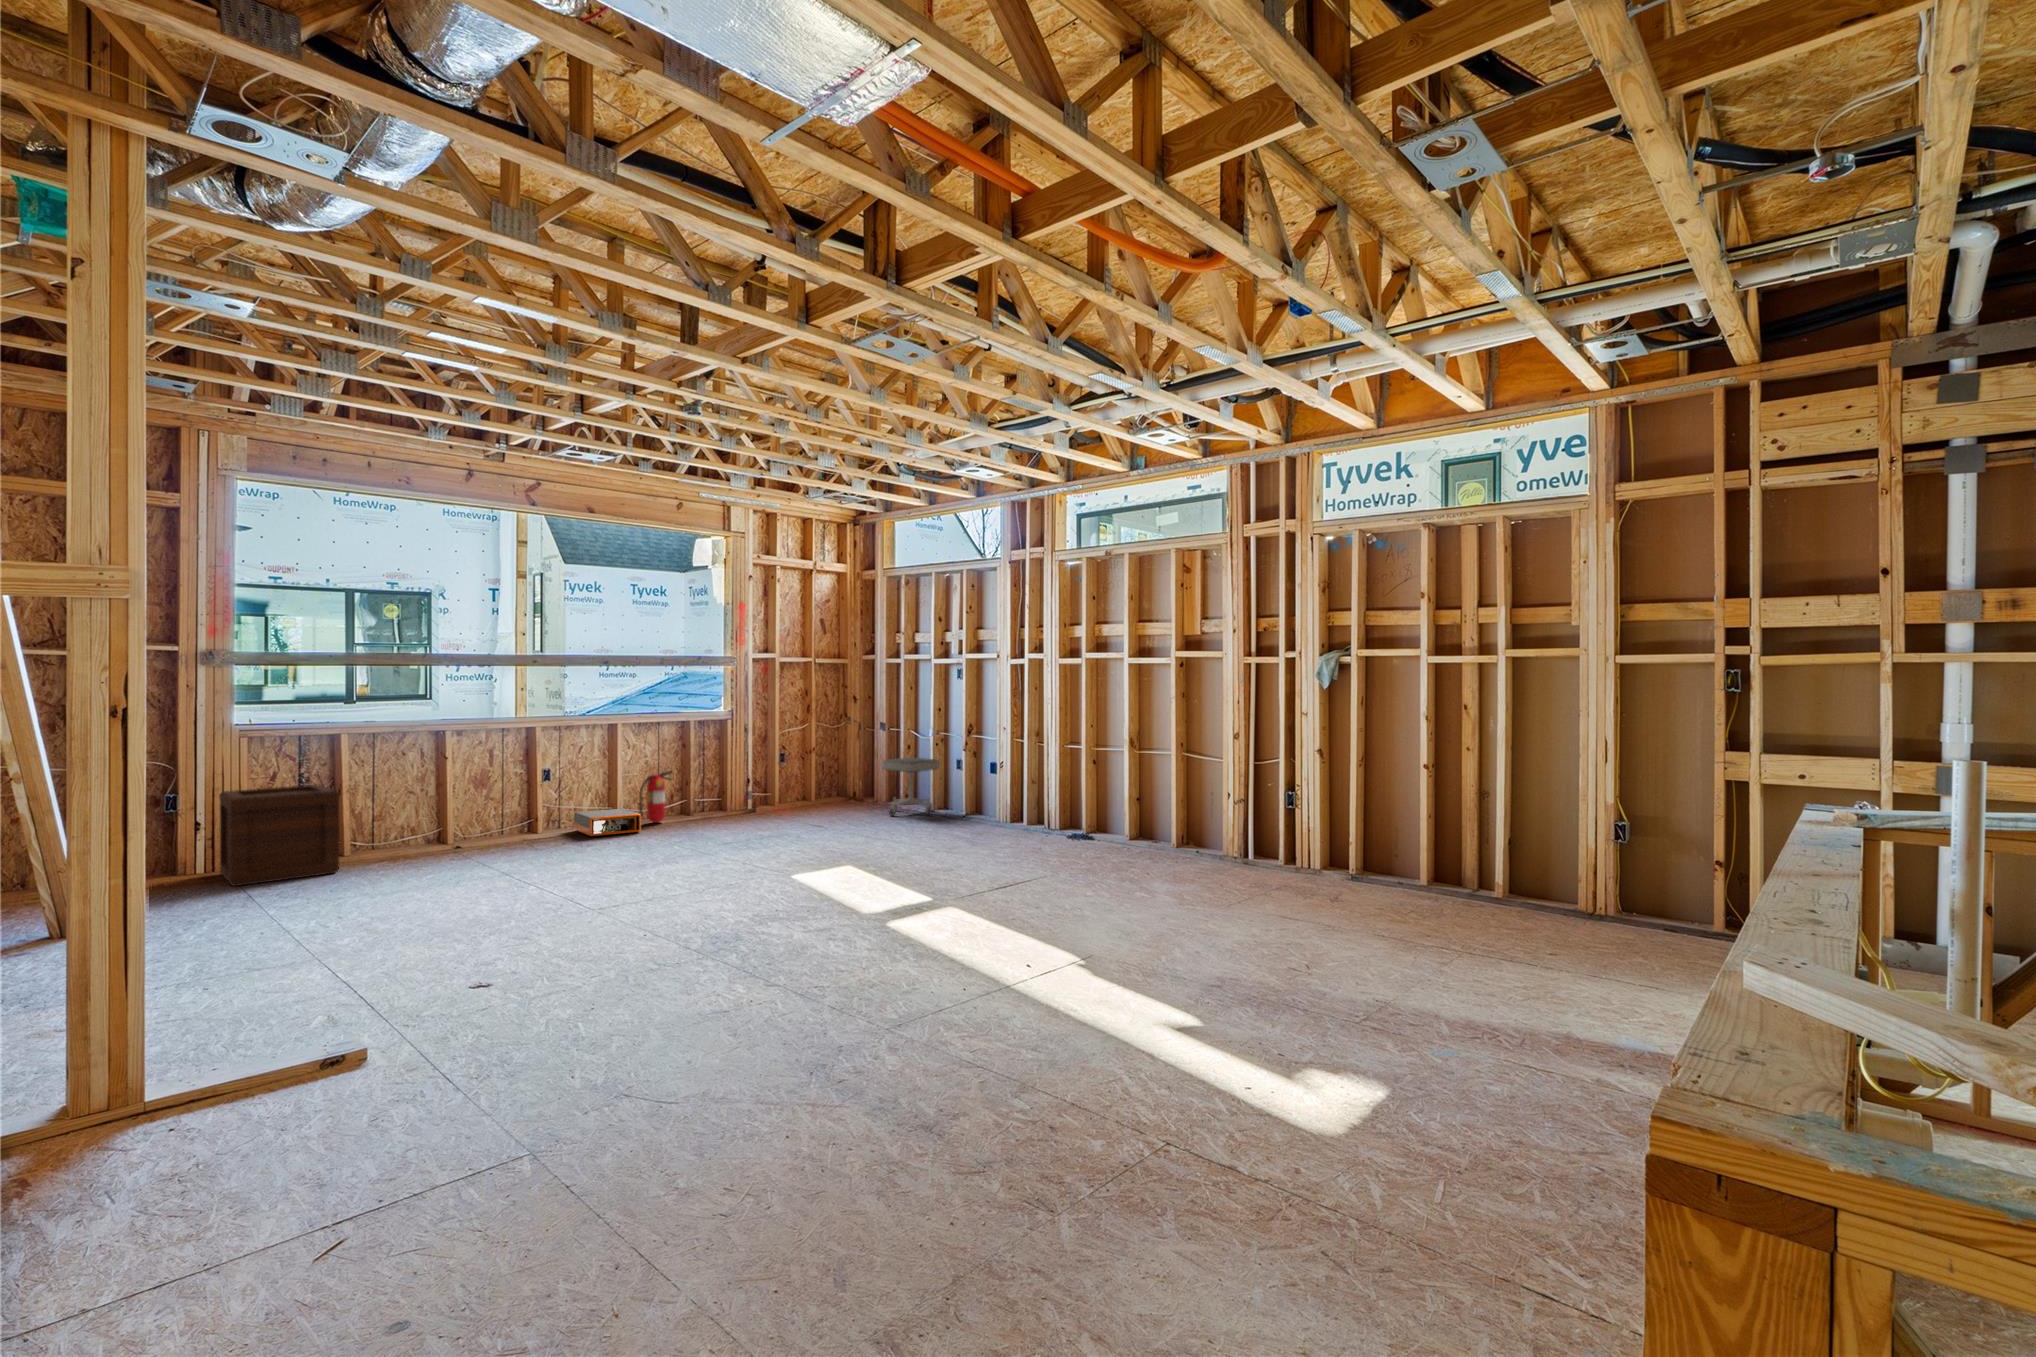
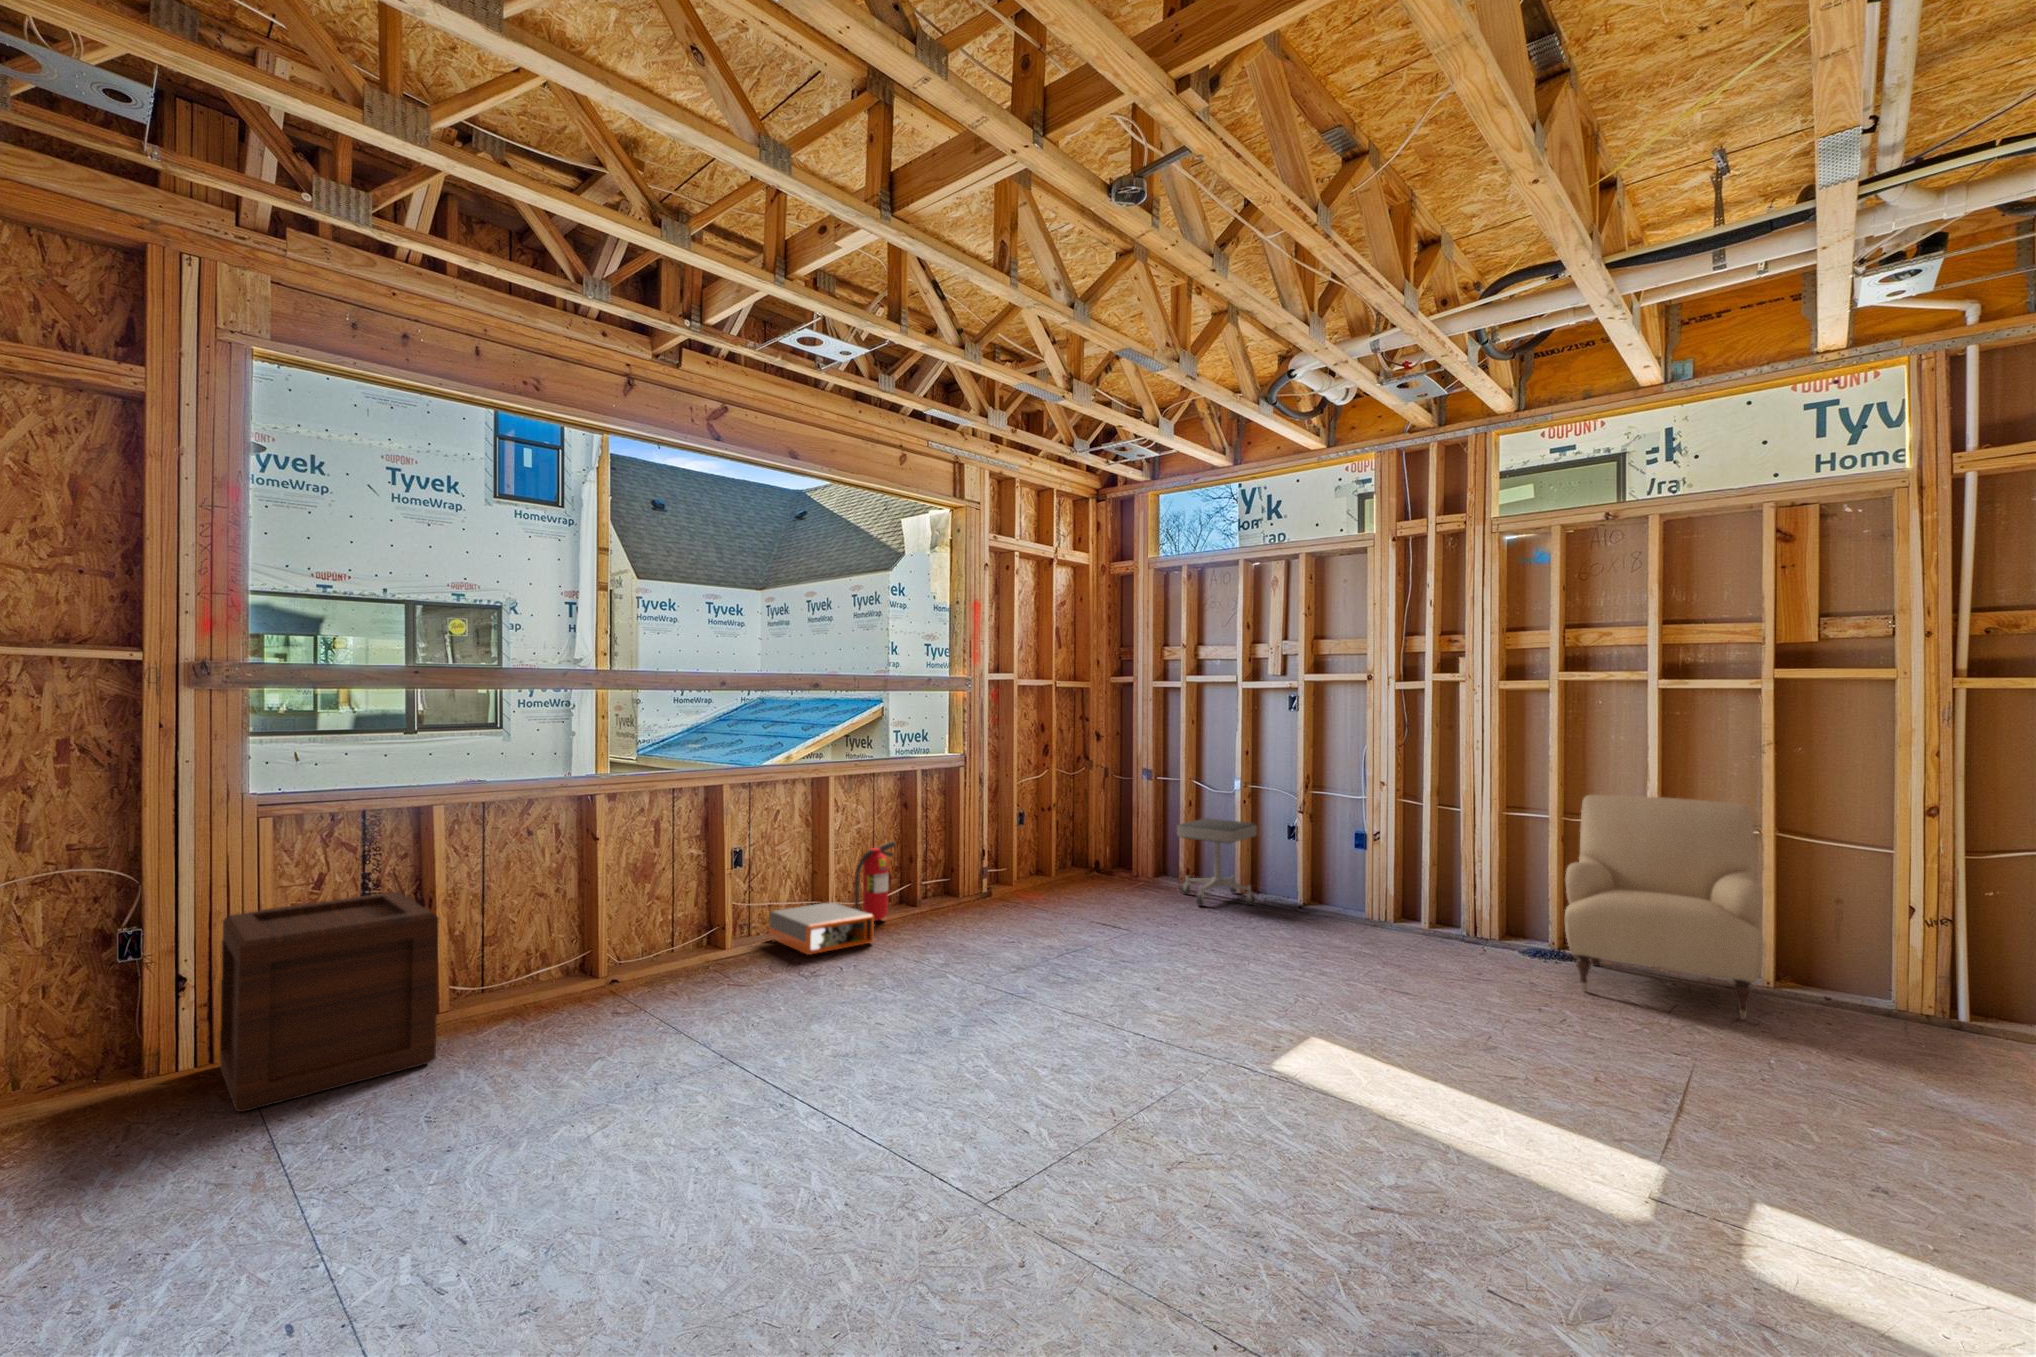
chair: none [1035,733,1161,859] -> present [1565,795,1764,1020]

